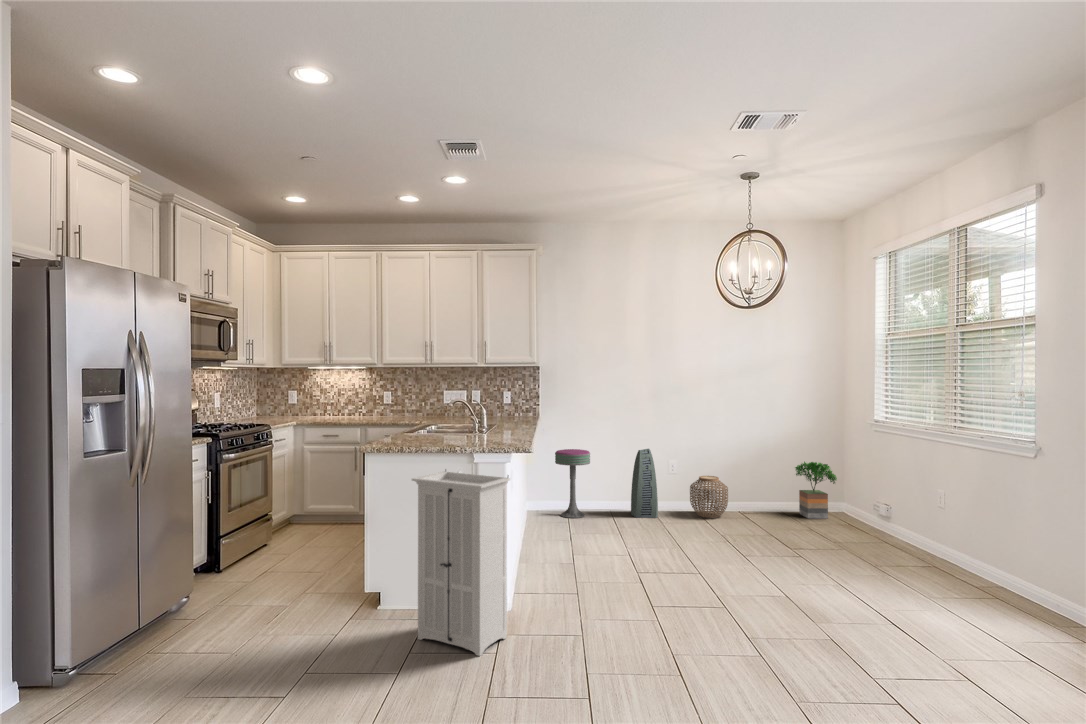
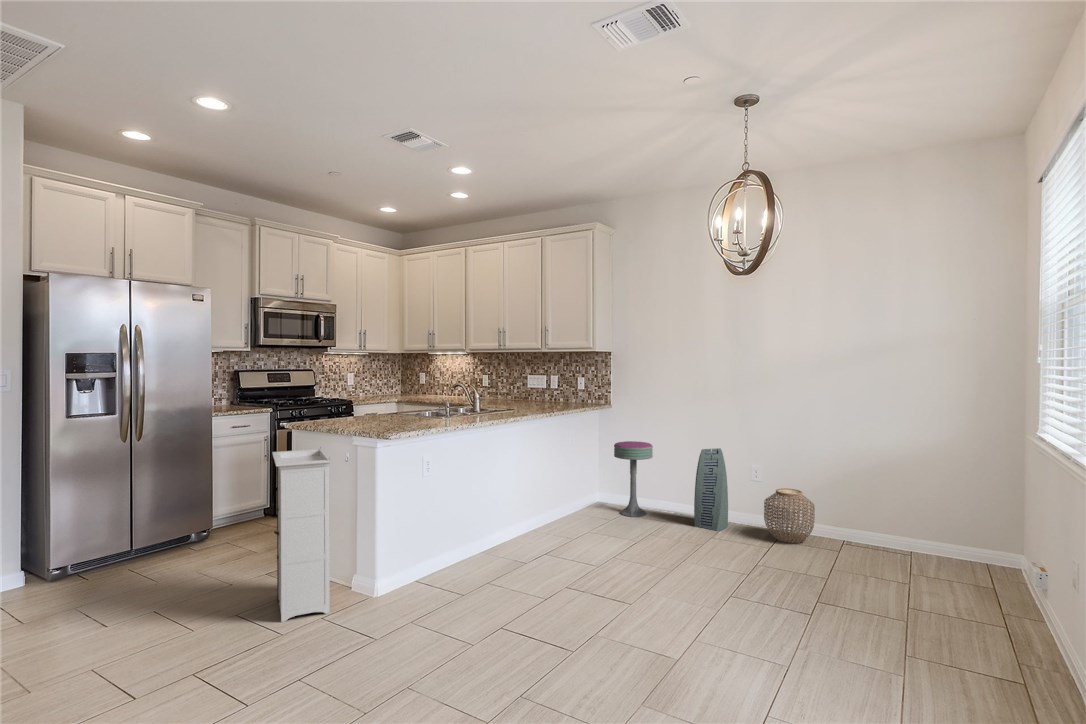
potted tree: present [795,462,837,519] -> none [917,485,983,573]

